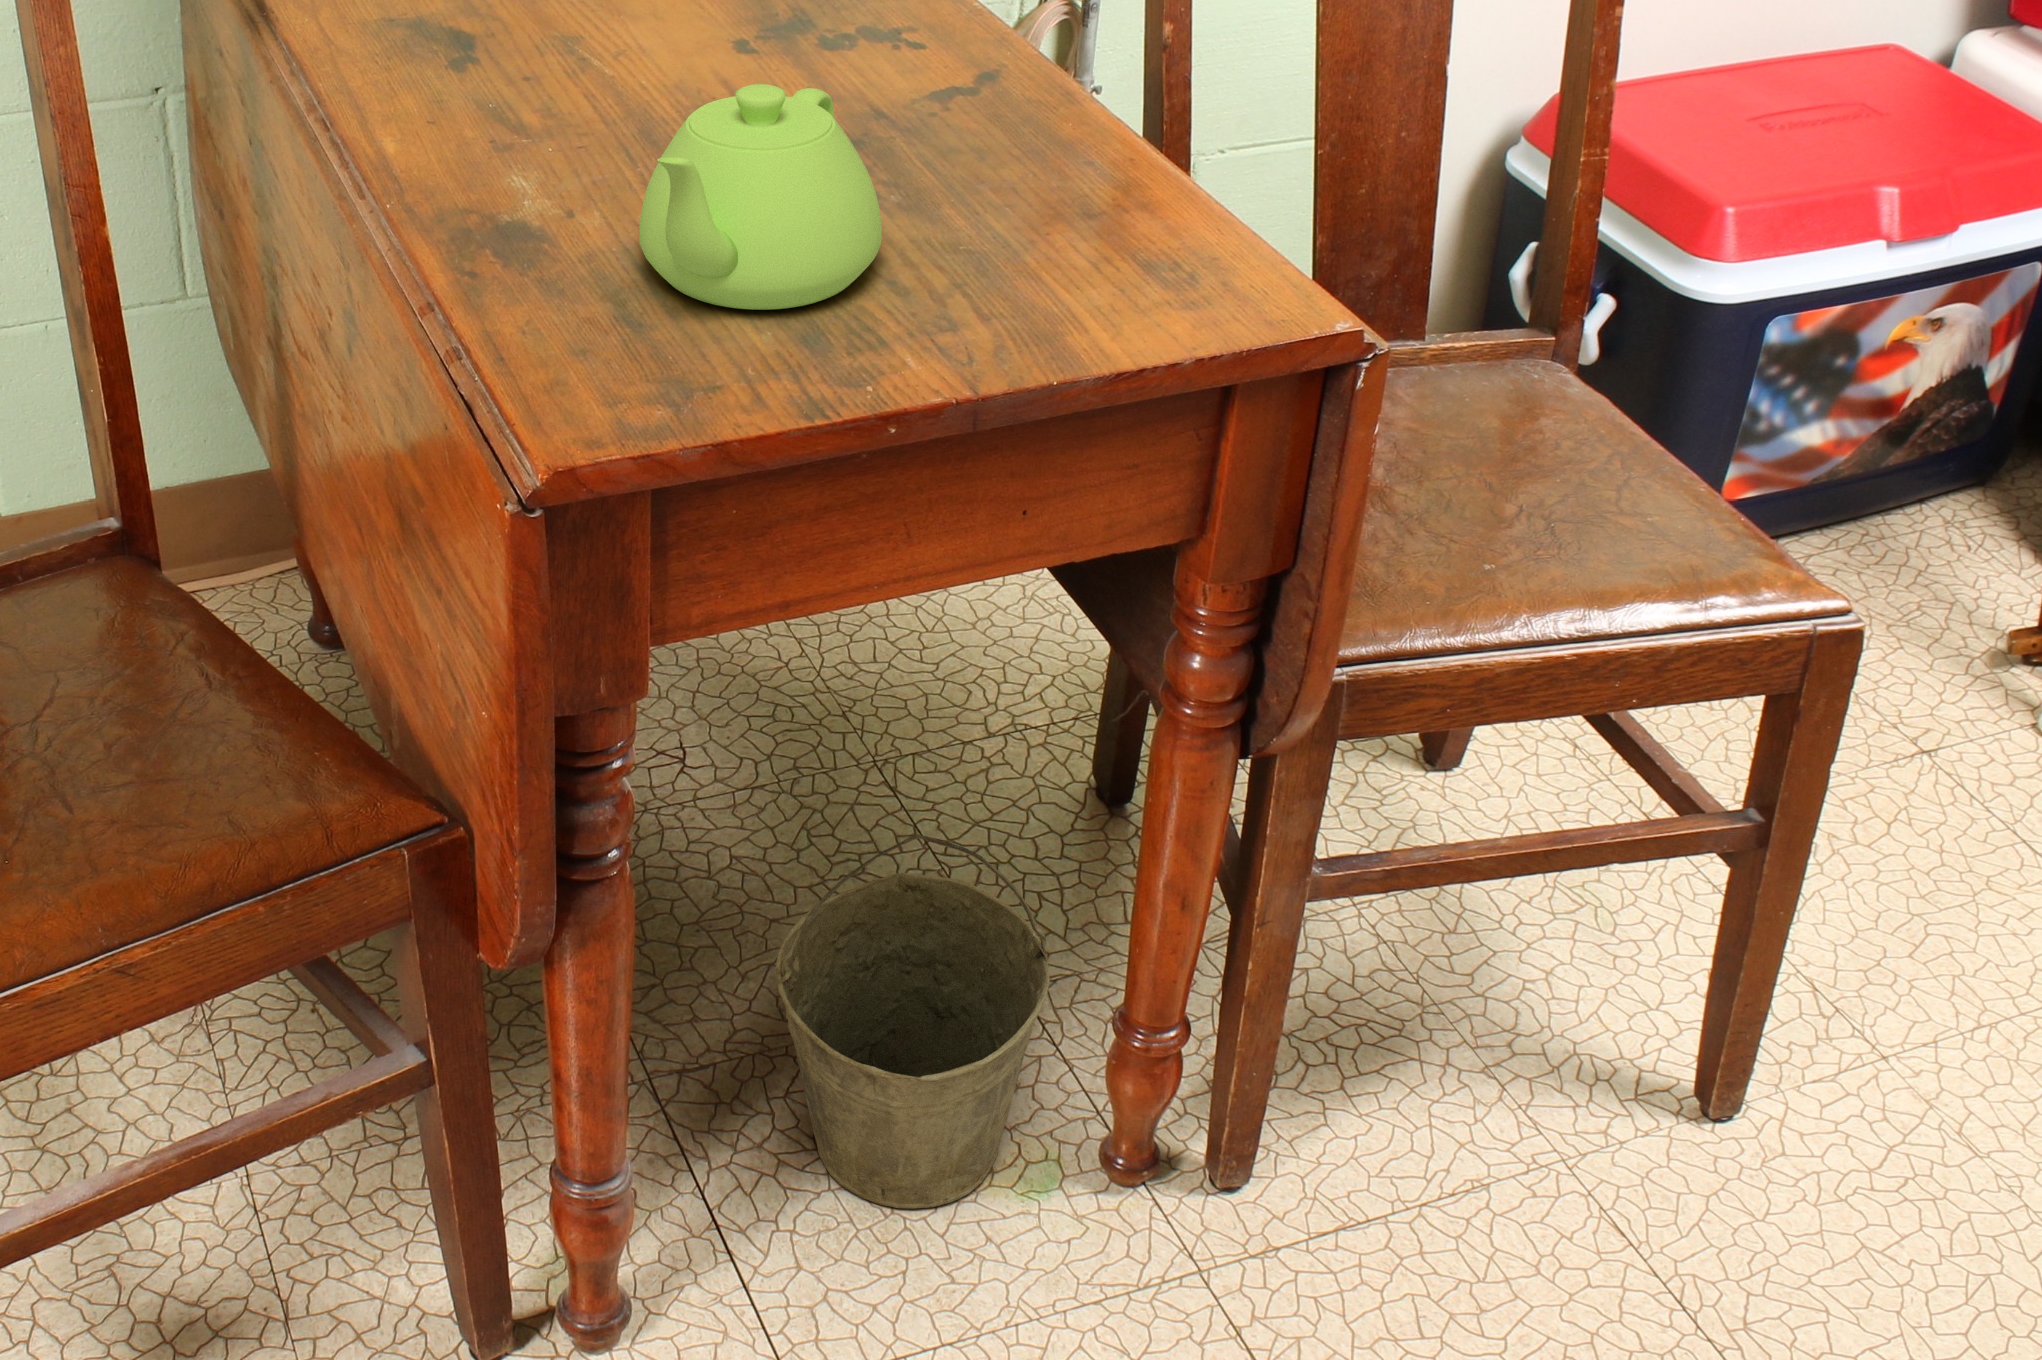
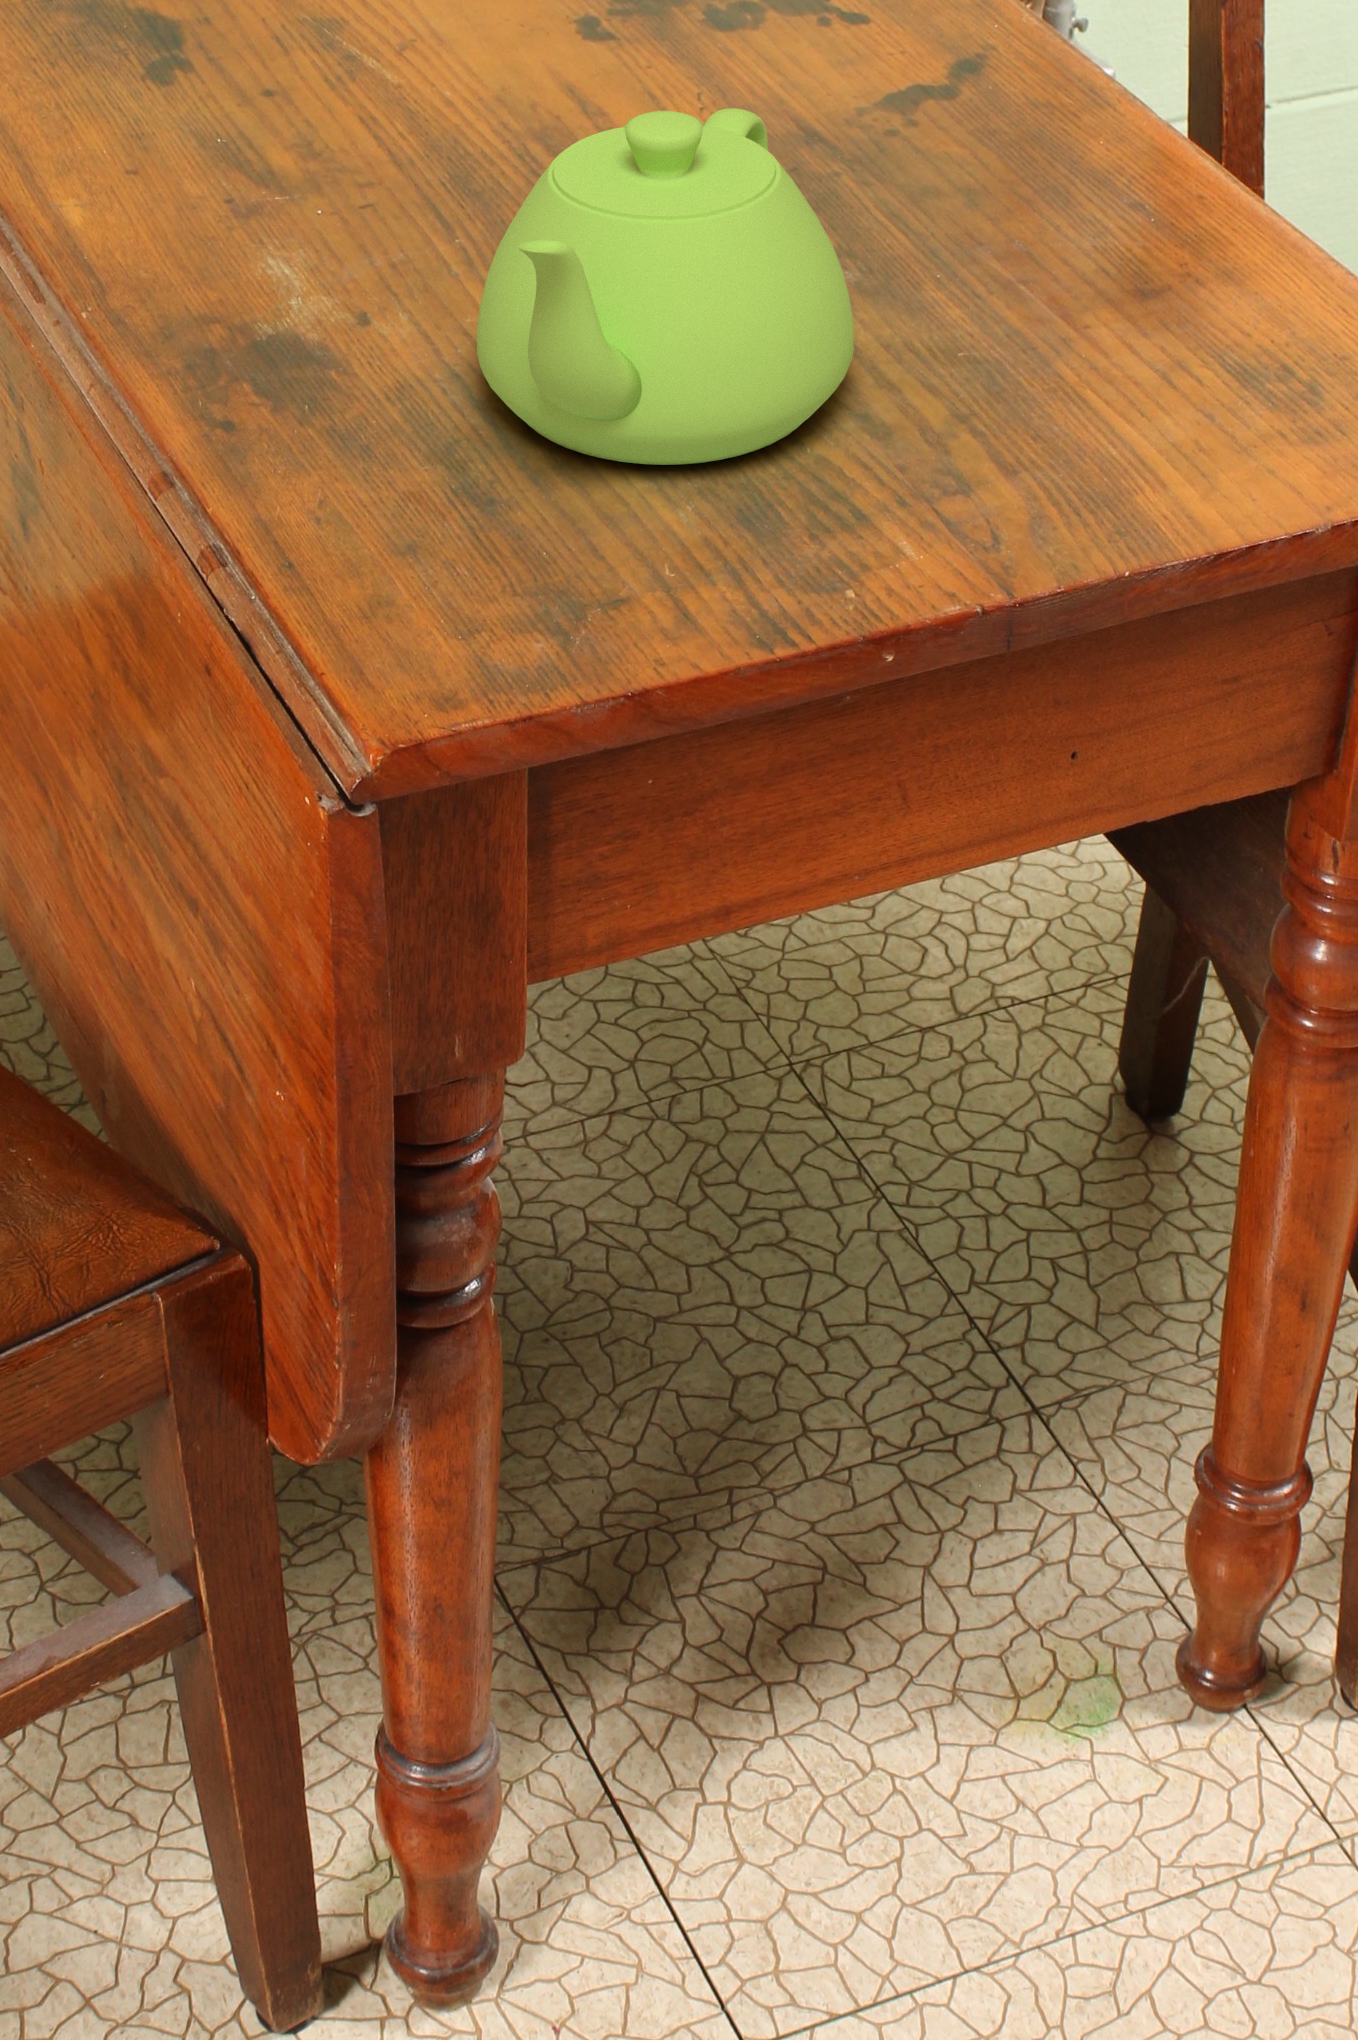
bucket: present [776,834,1050,1209] -> none [689,1216,1102,1764]

